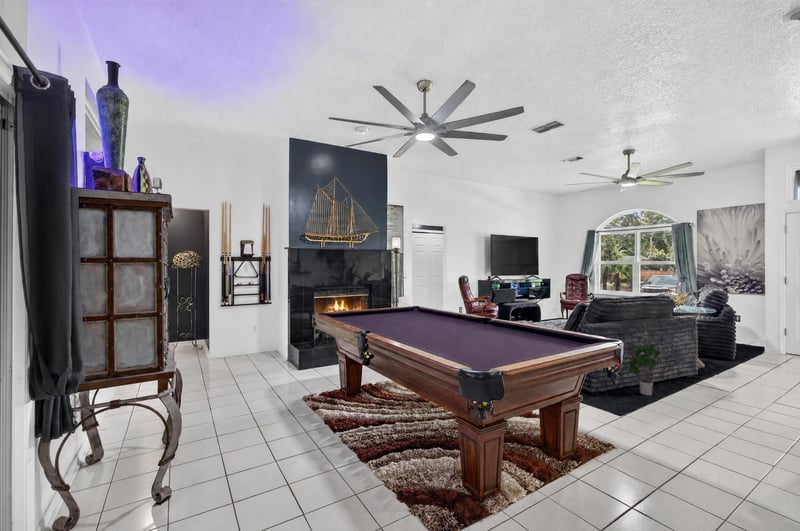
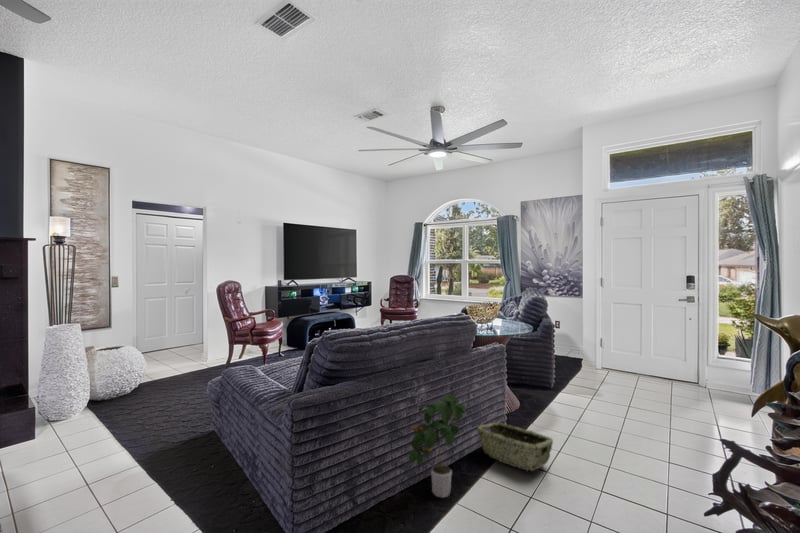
woven basket: none [666,368,723,393] -> present [477,423,553,471]

